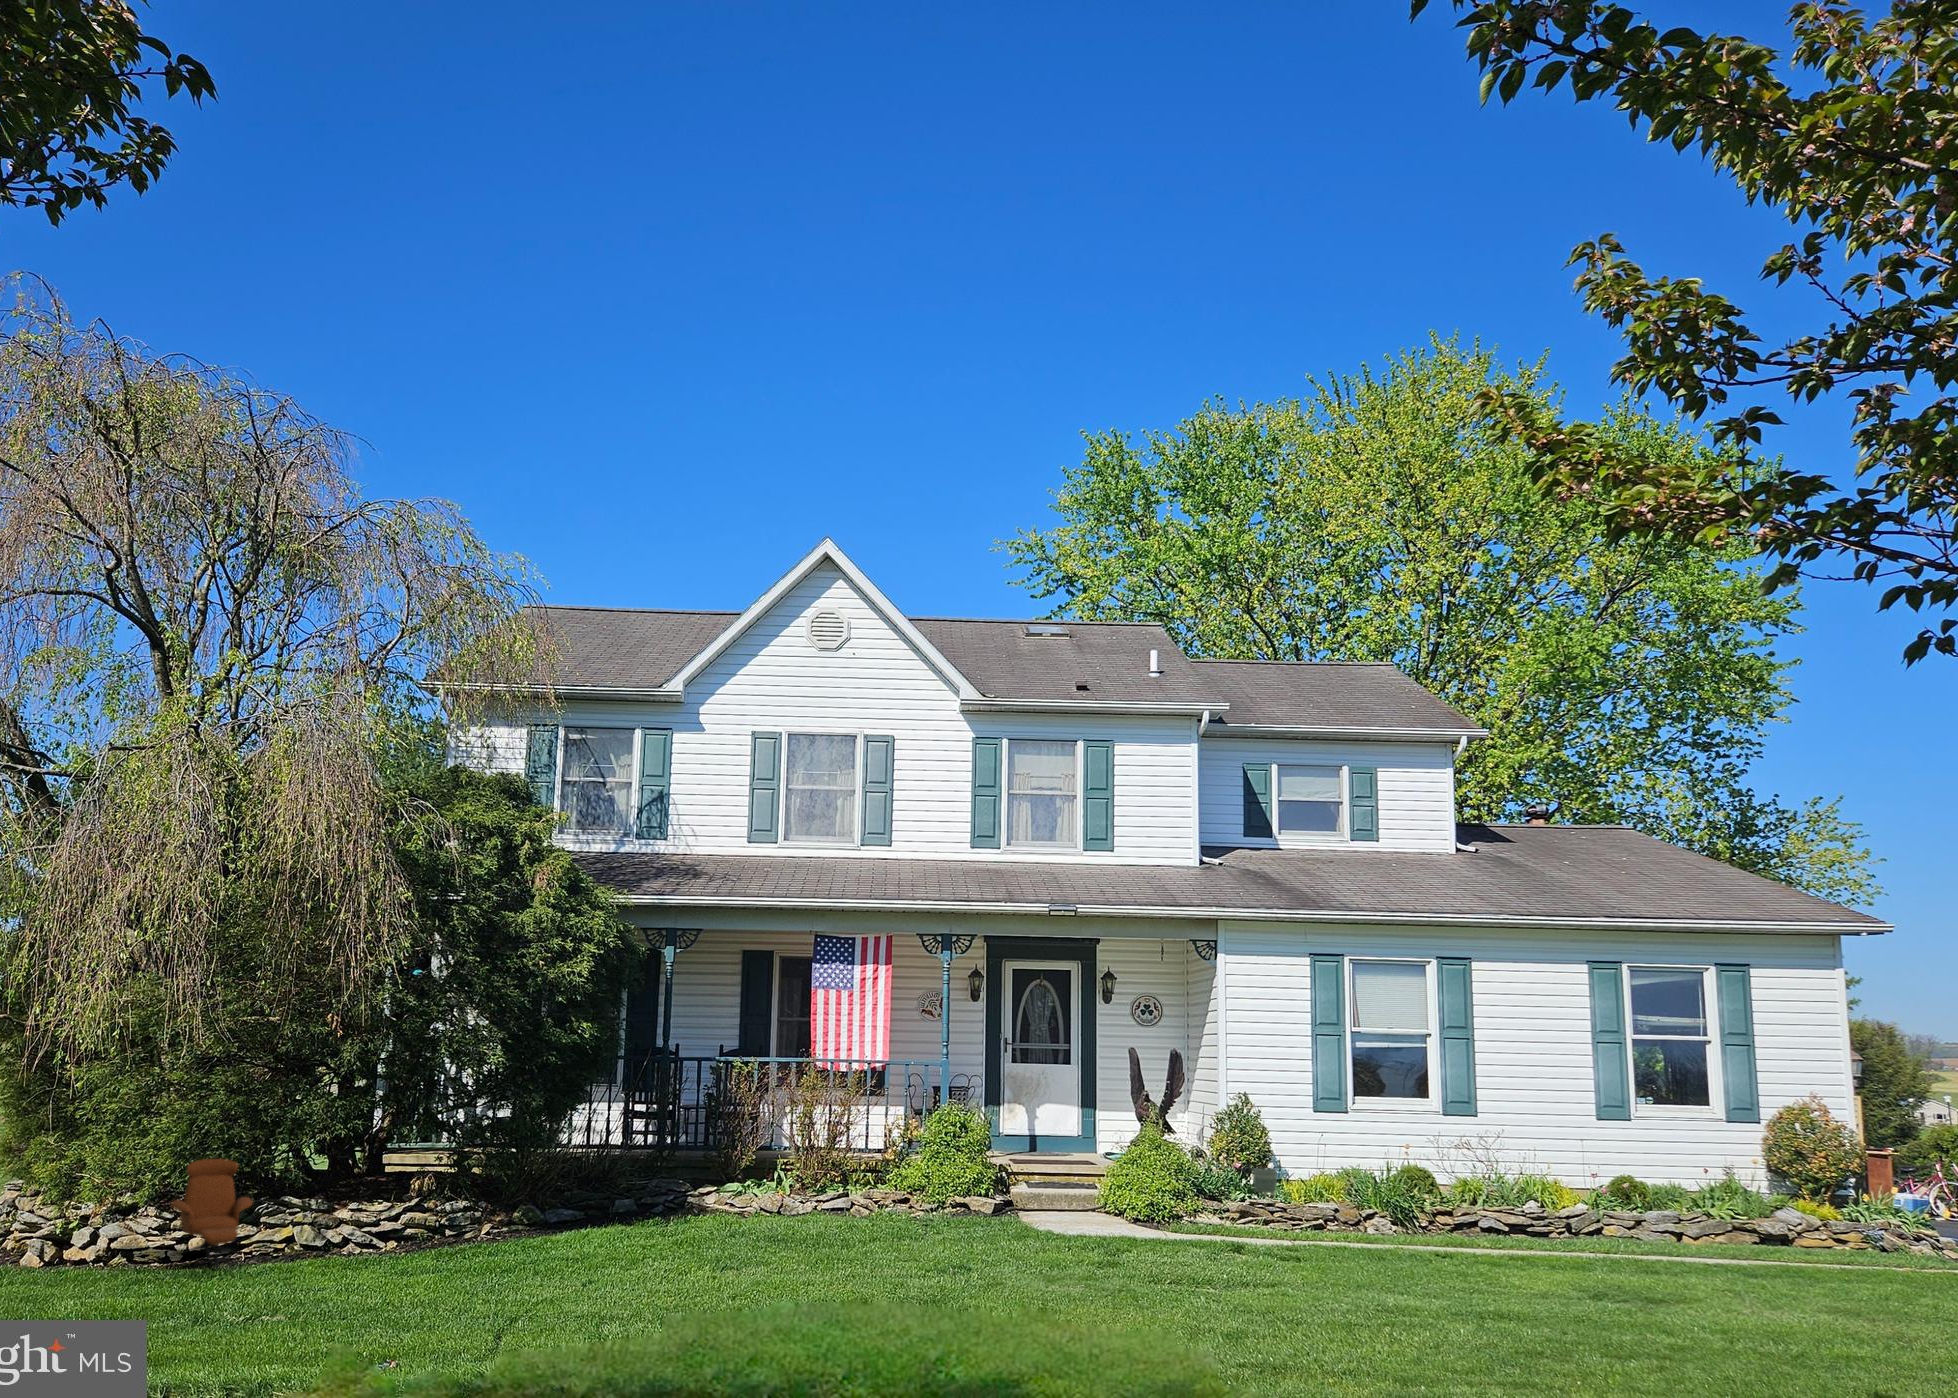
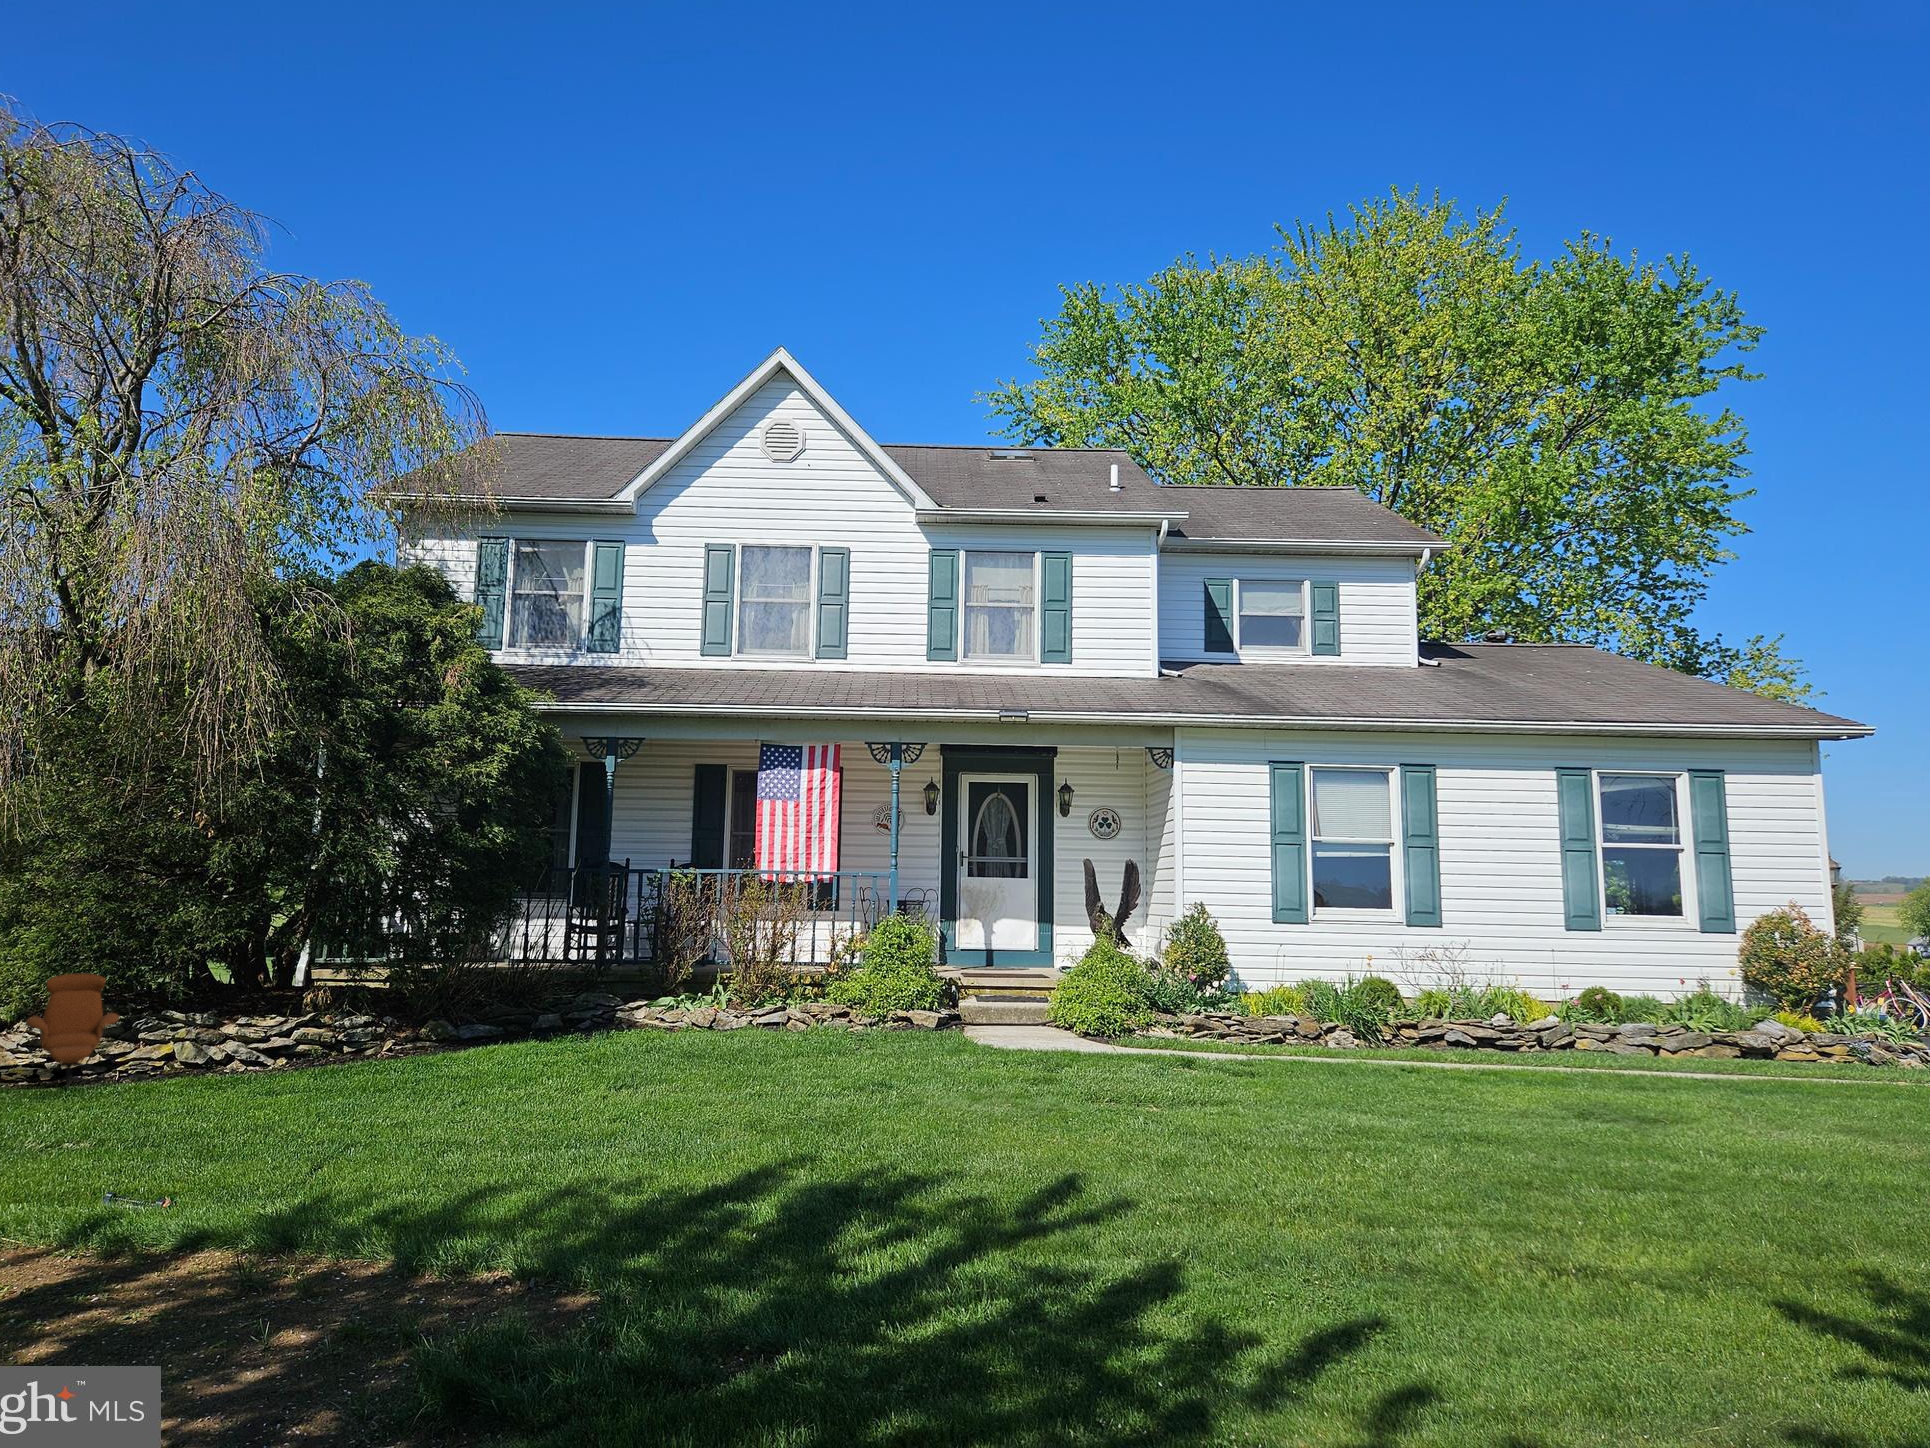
planter: present [1252,1168,1277,1209] -> none [1211,981,1236,1022]

